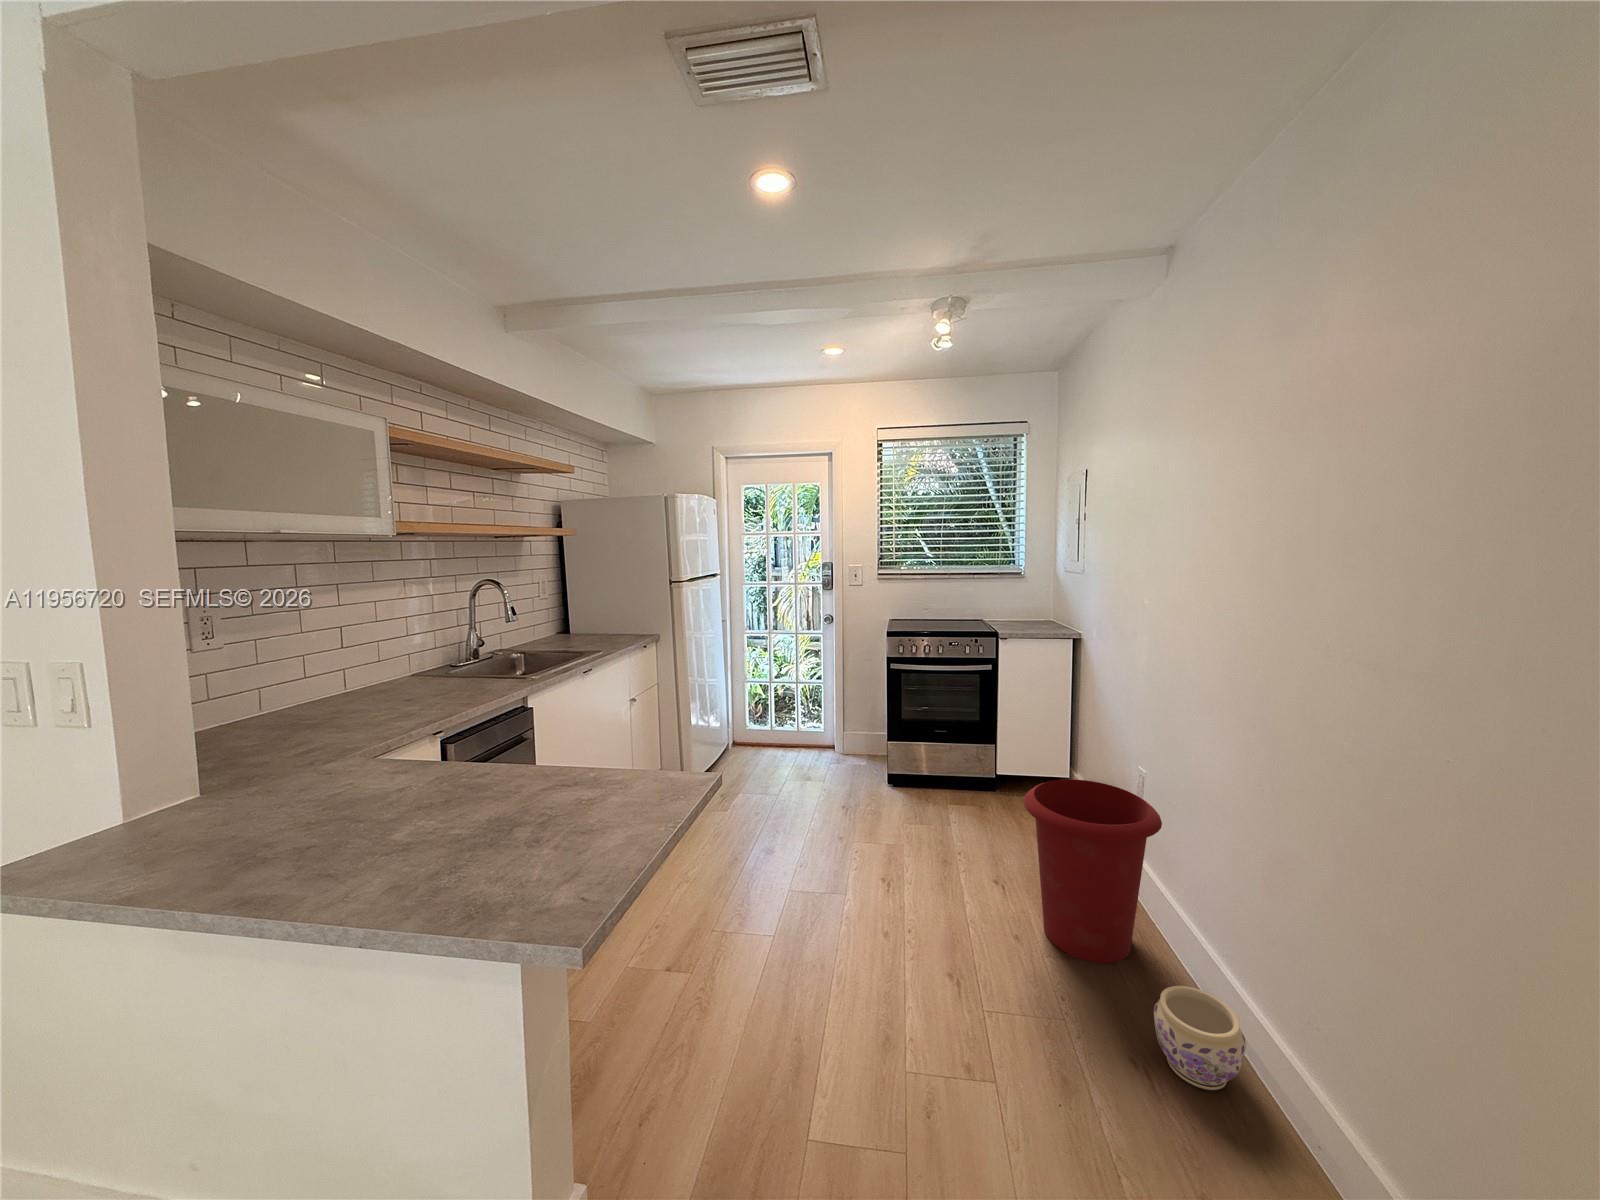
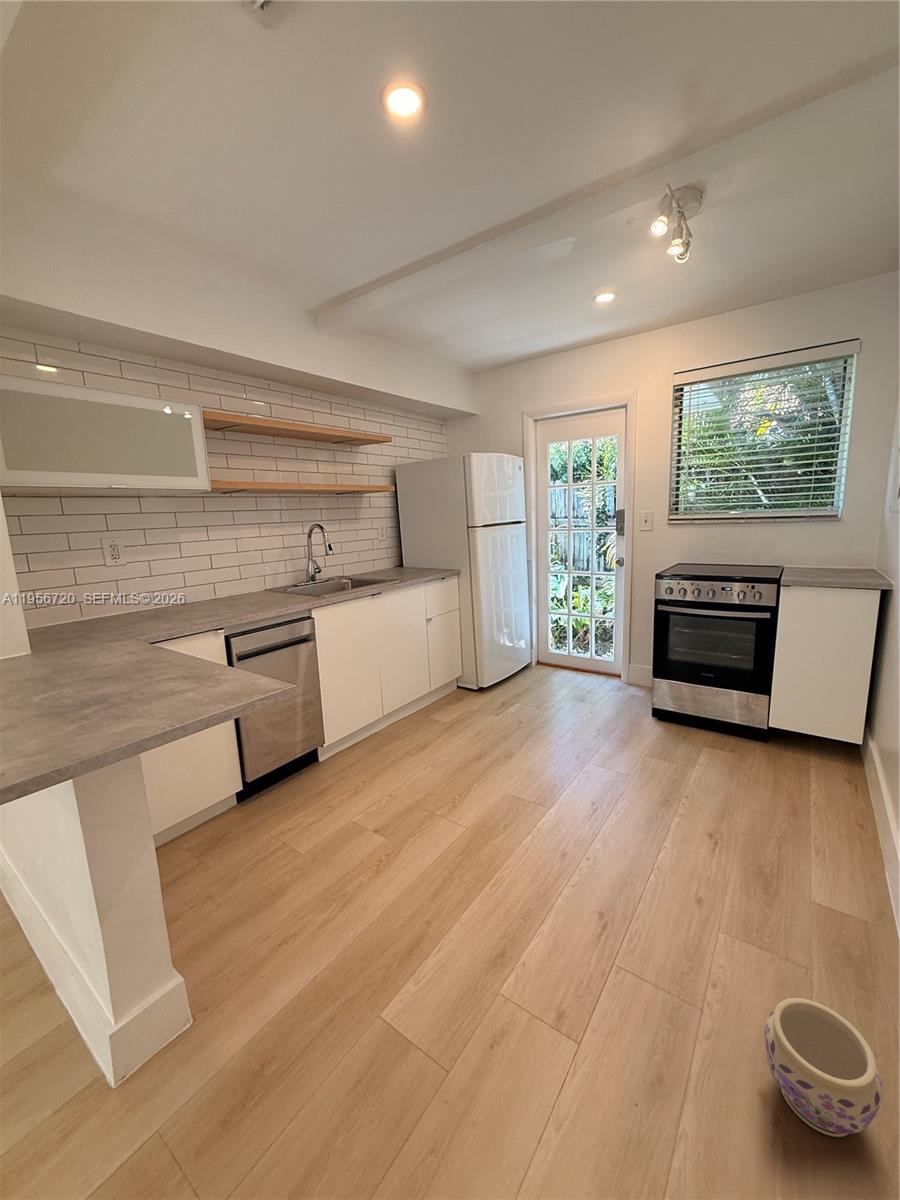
waste bin: present [1023,779,1162,963] -> none [702,741,877,950]

